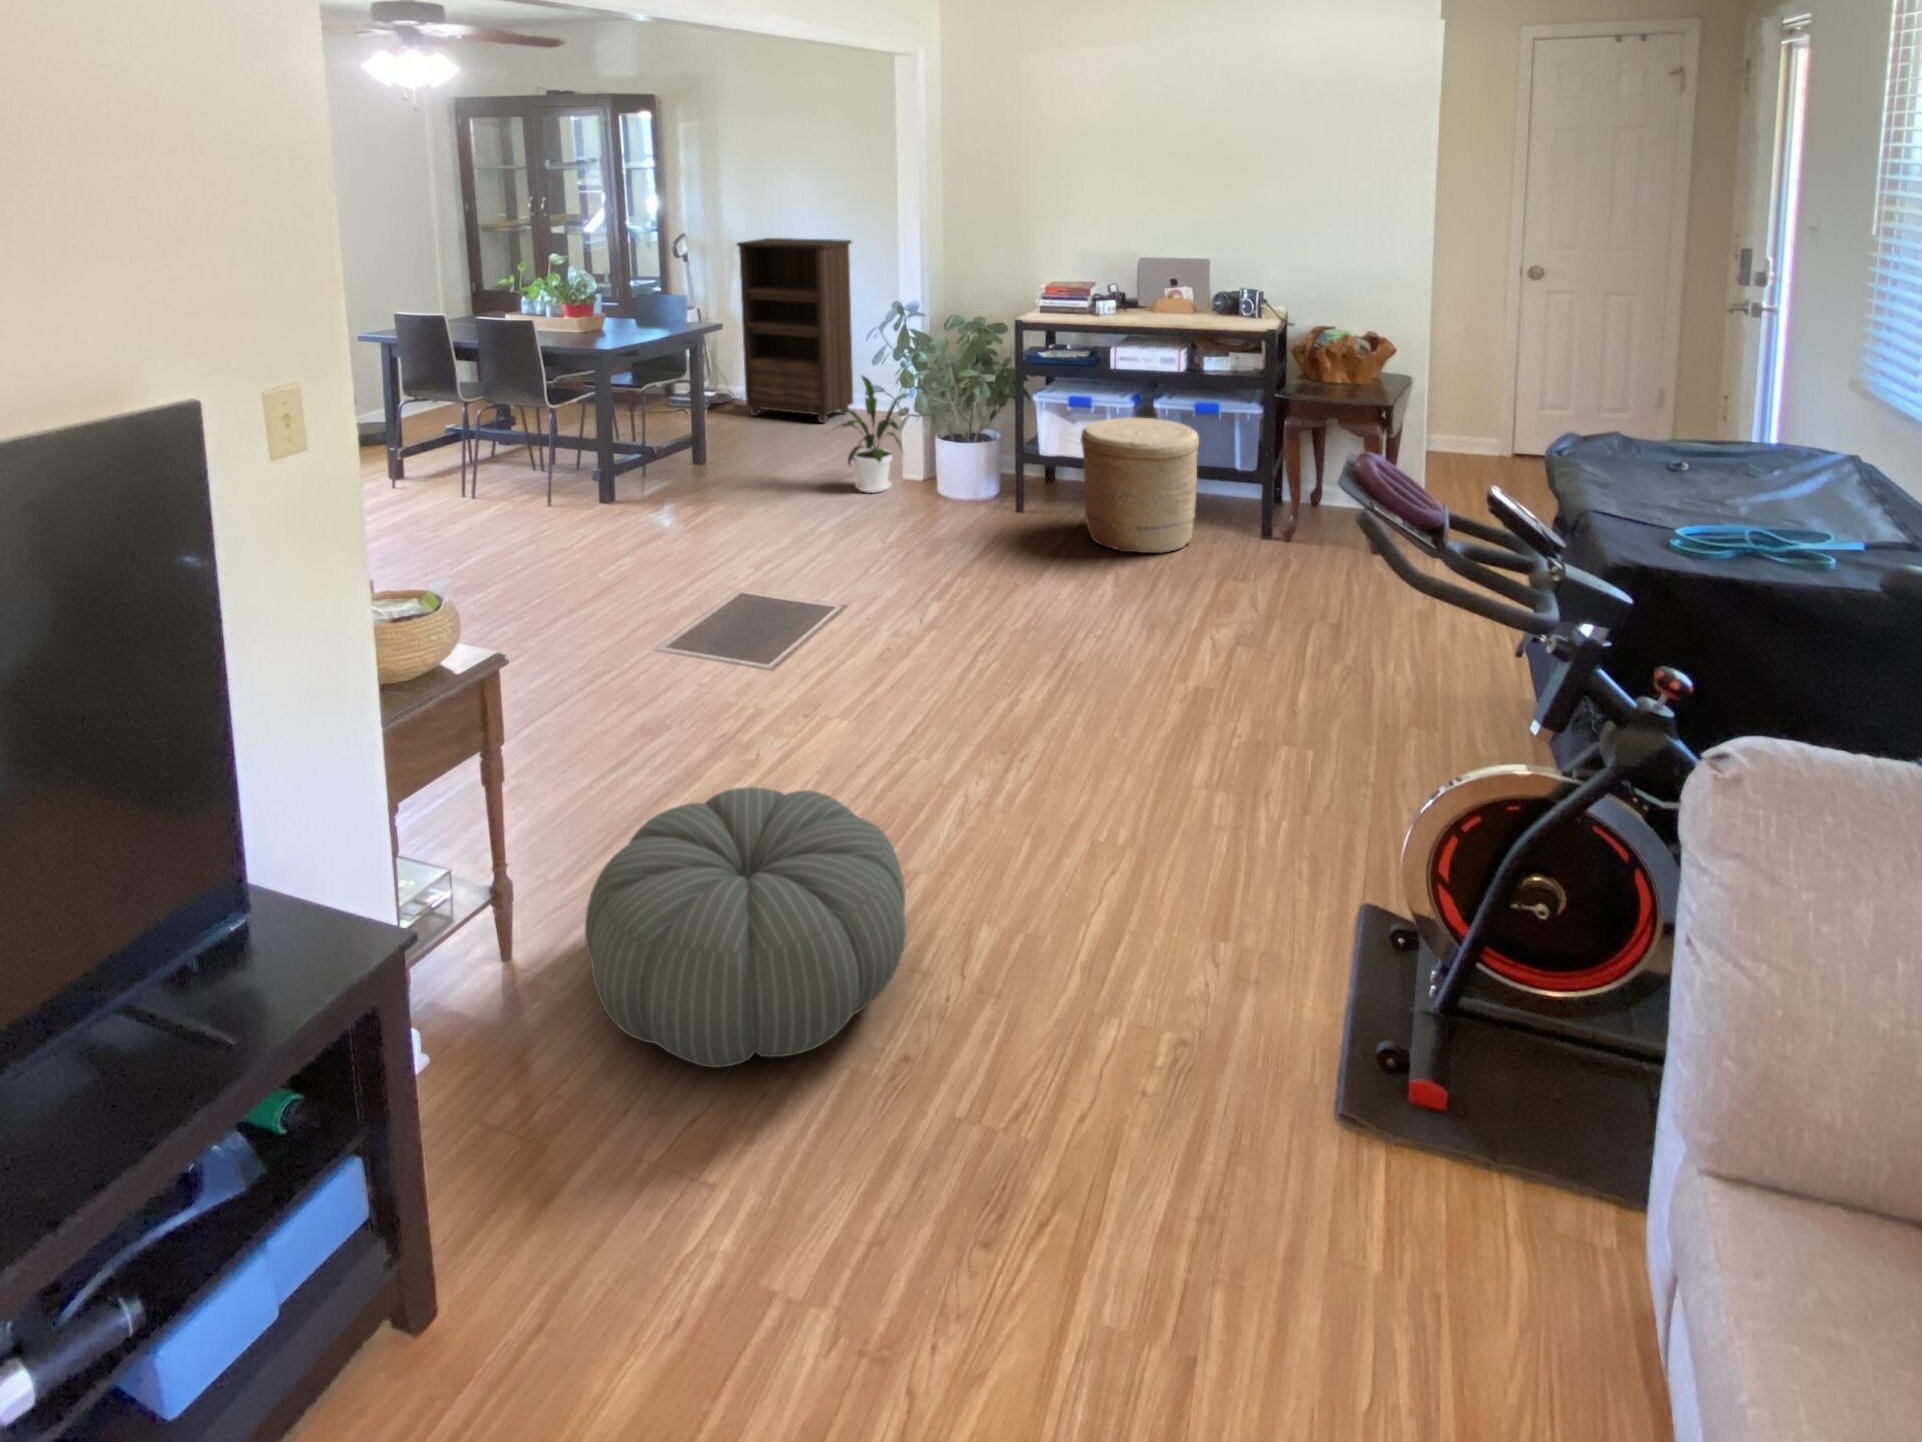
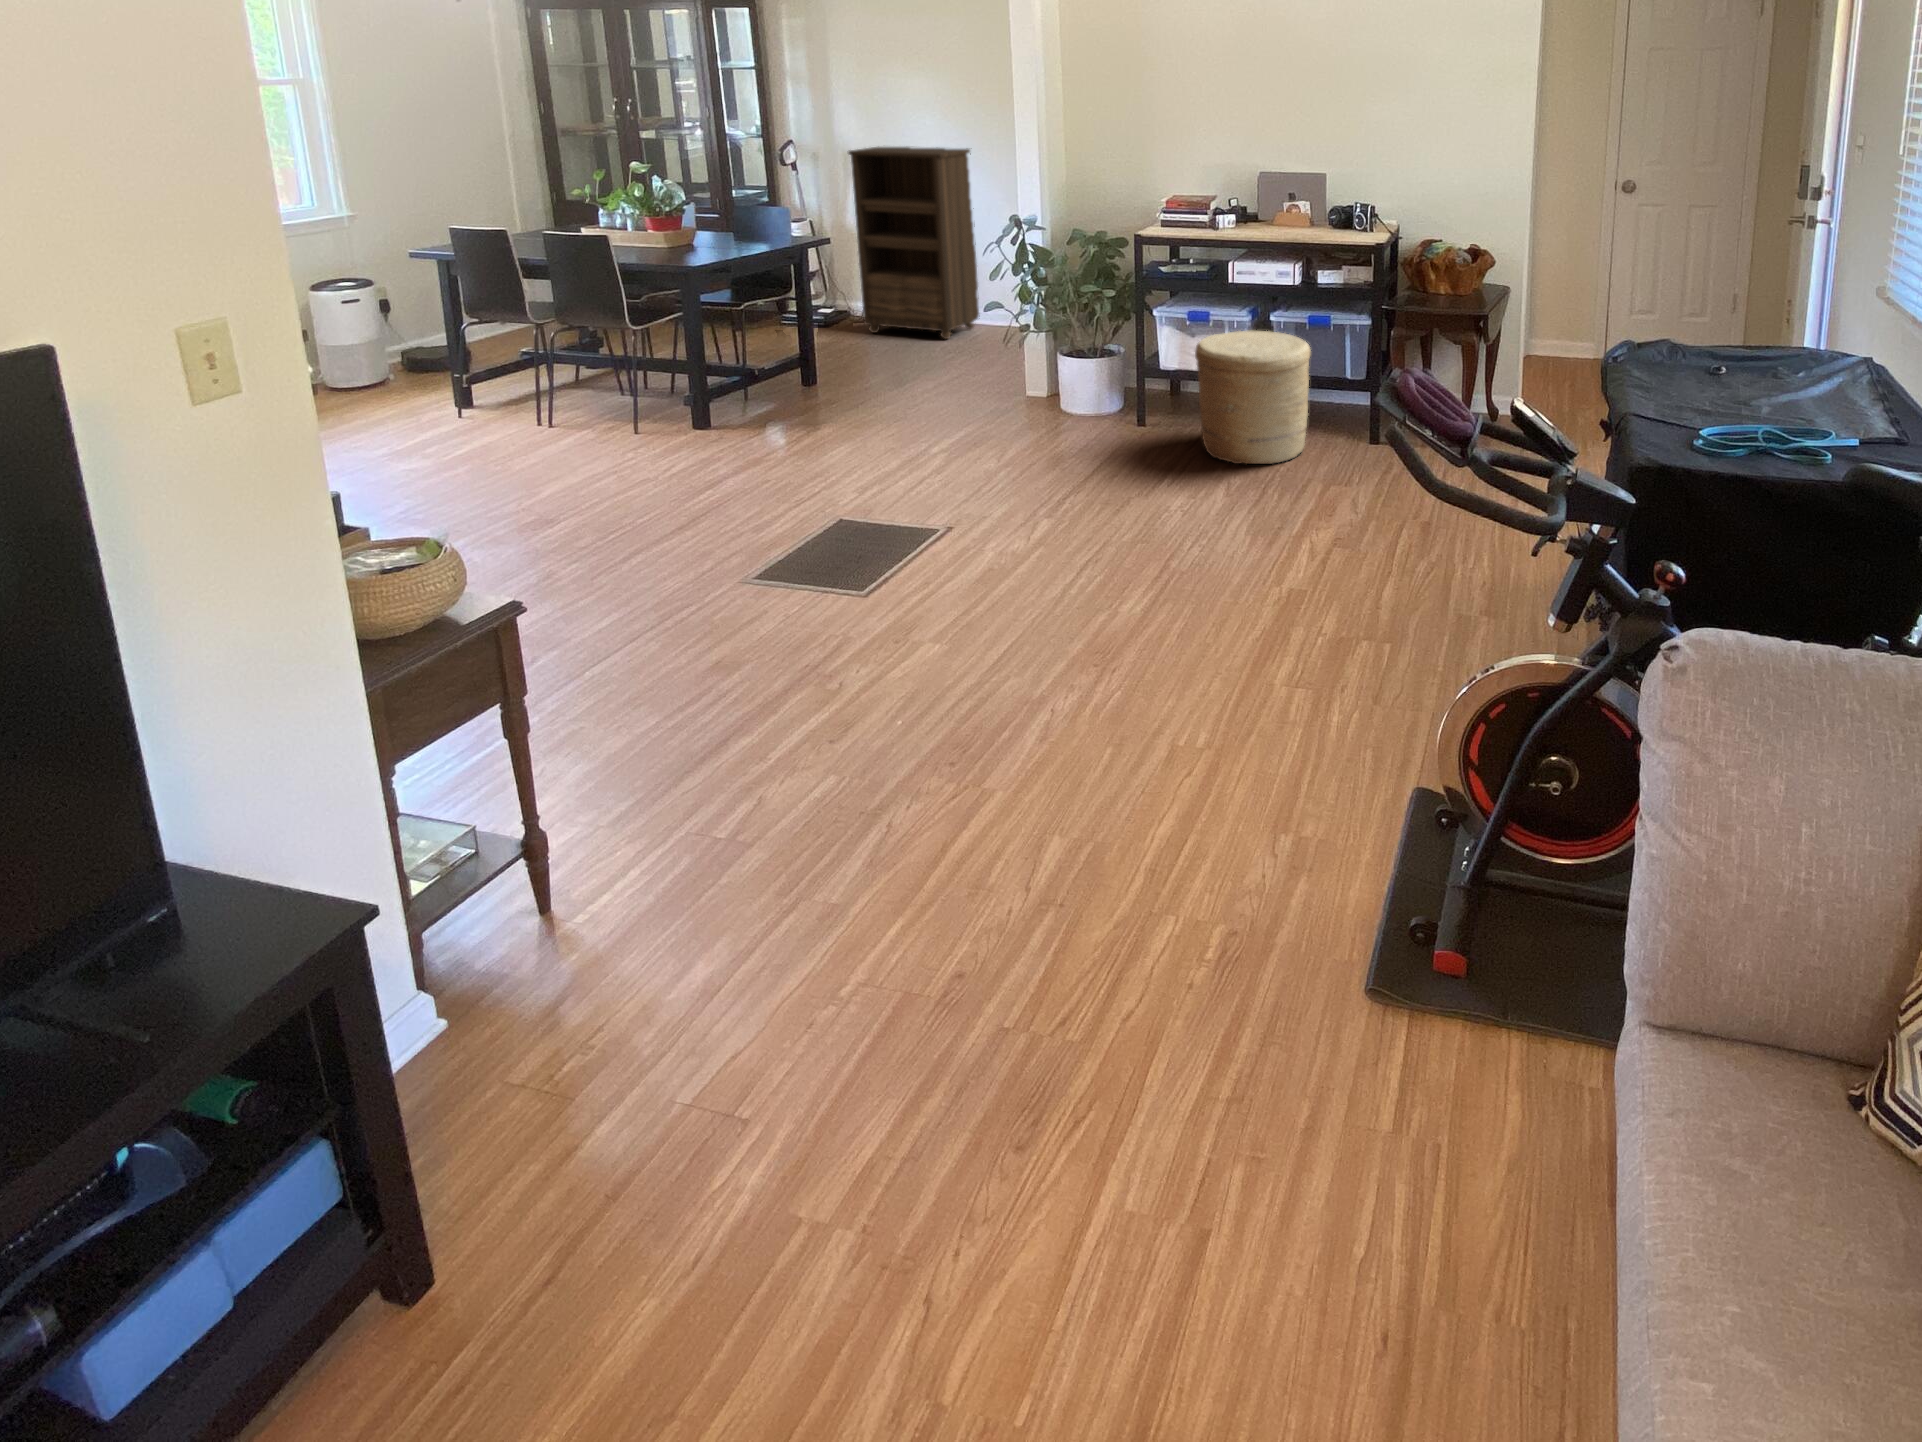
house plant: present [819,376,905,493] -> none [930,290,1028,411]
pouf: present [585,787,906,1068] -> none [609,728,963,1021]

